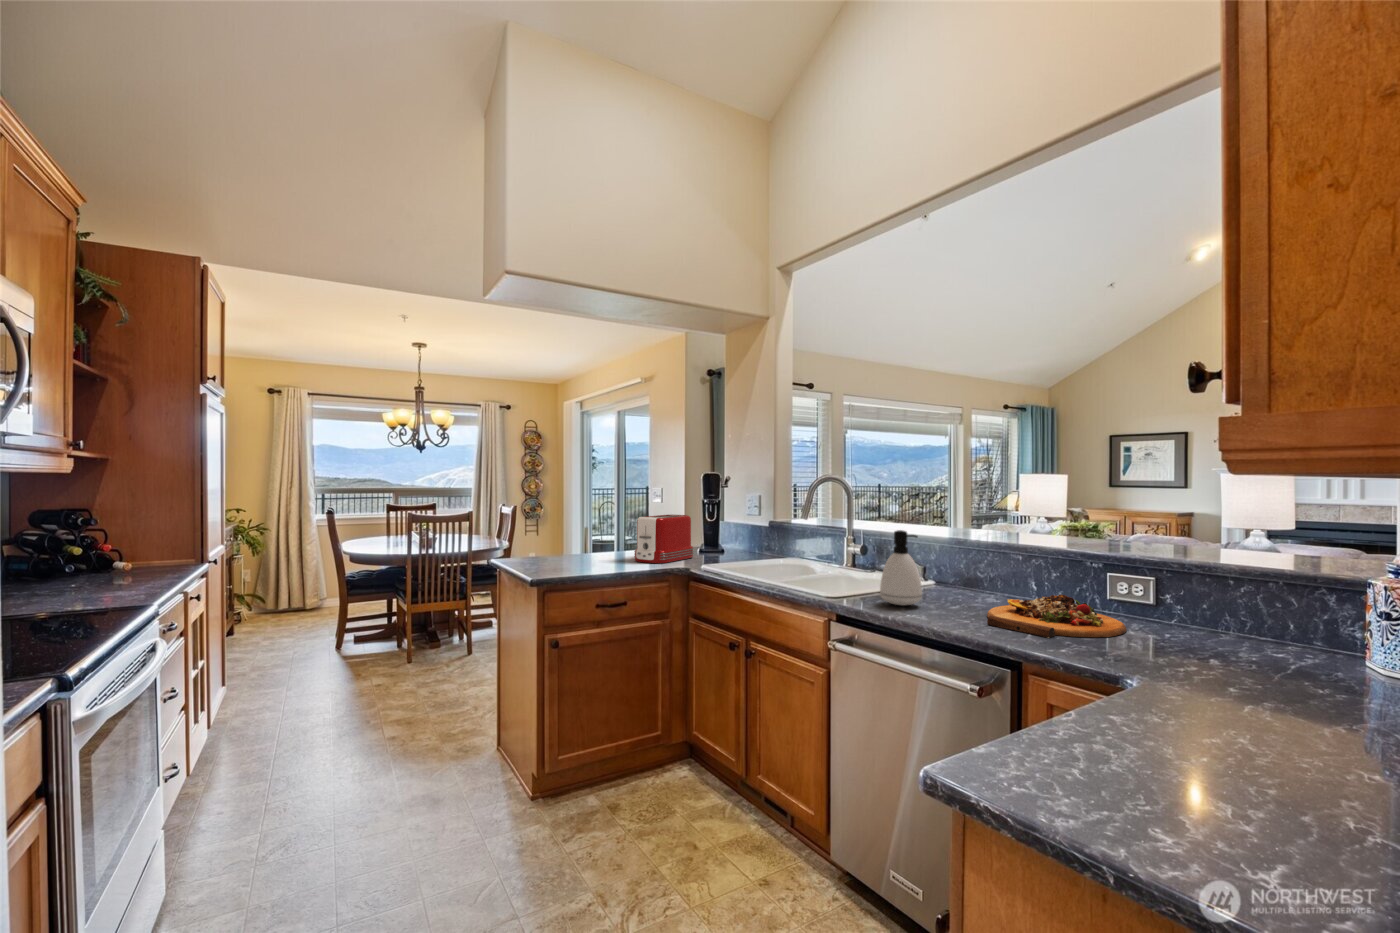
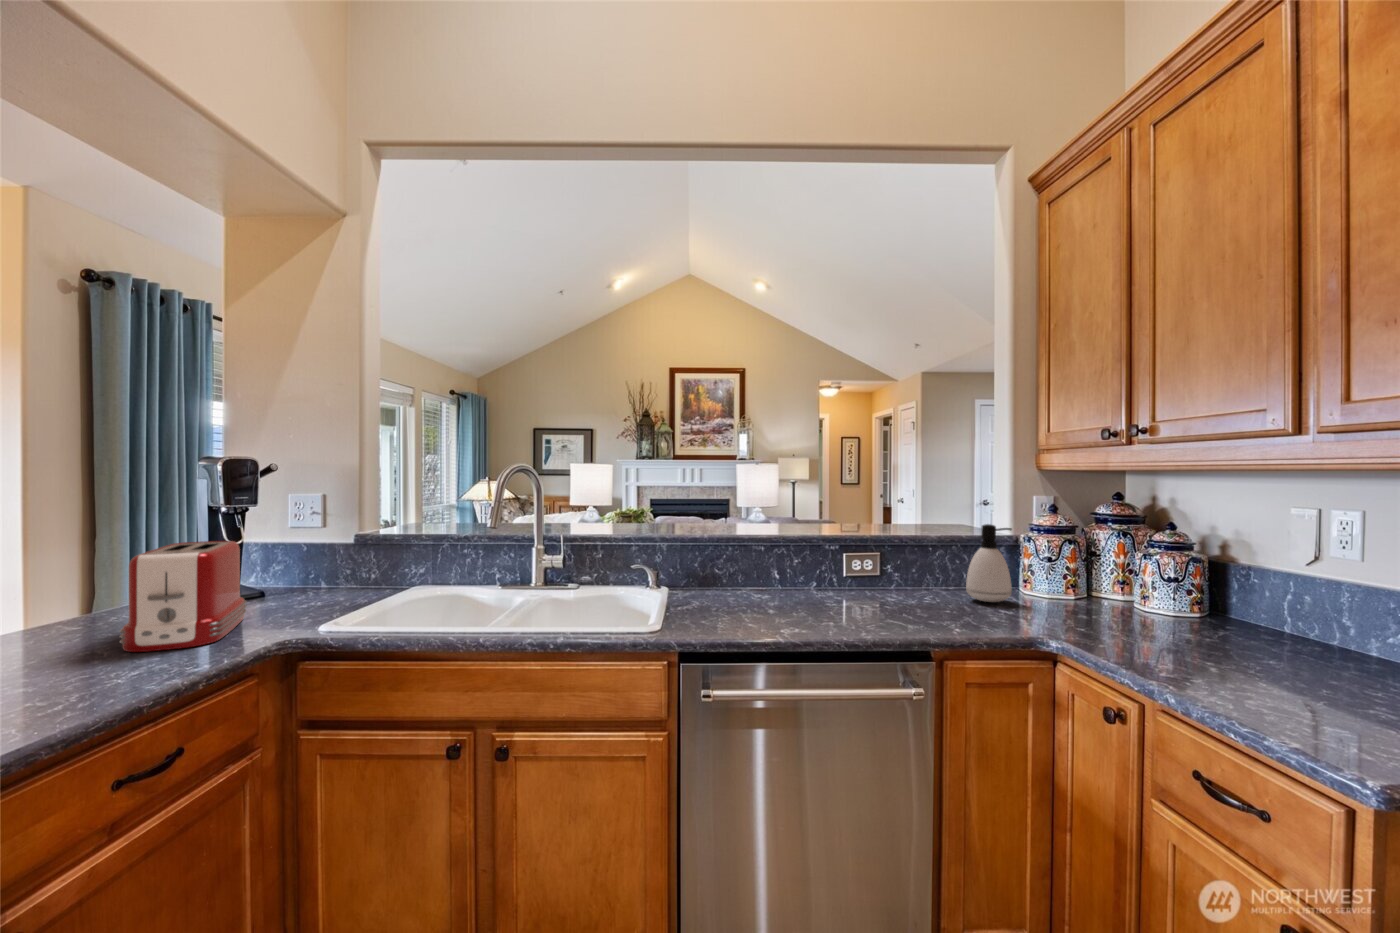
soap dispenser: present [880,530,922,606] -> present [966,524,1012,602]
cutting board: present [987,595,1127,638] -> none [796,579,916,623]

